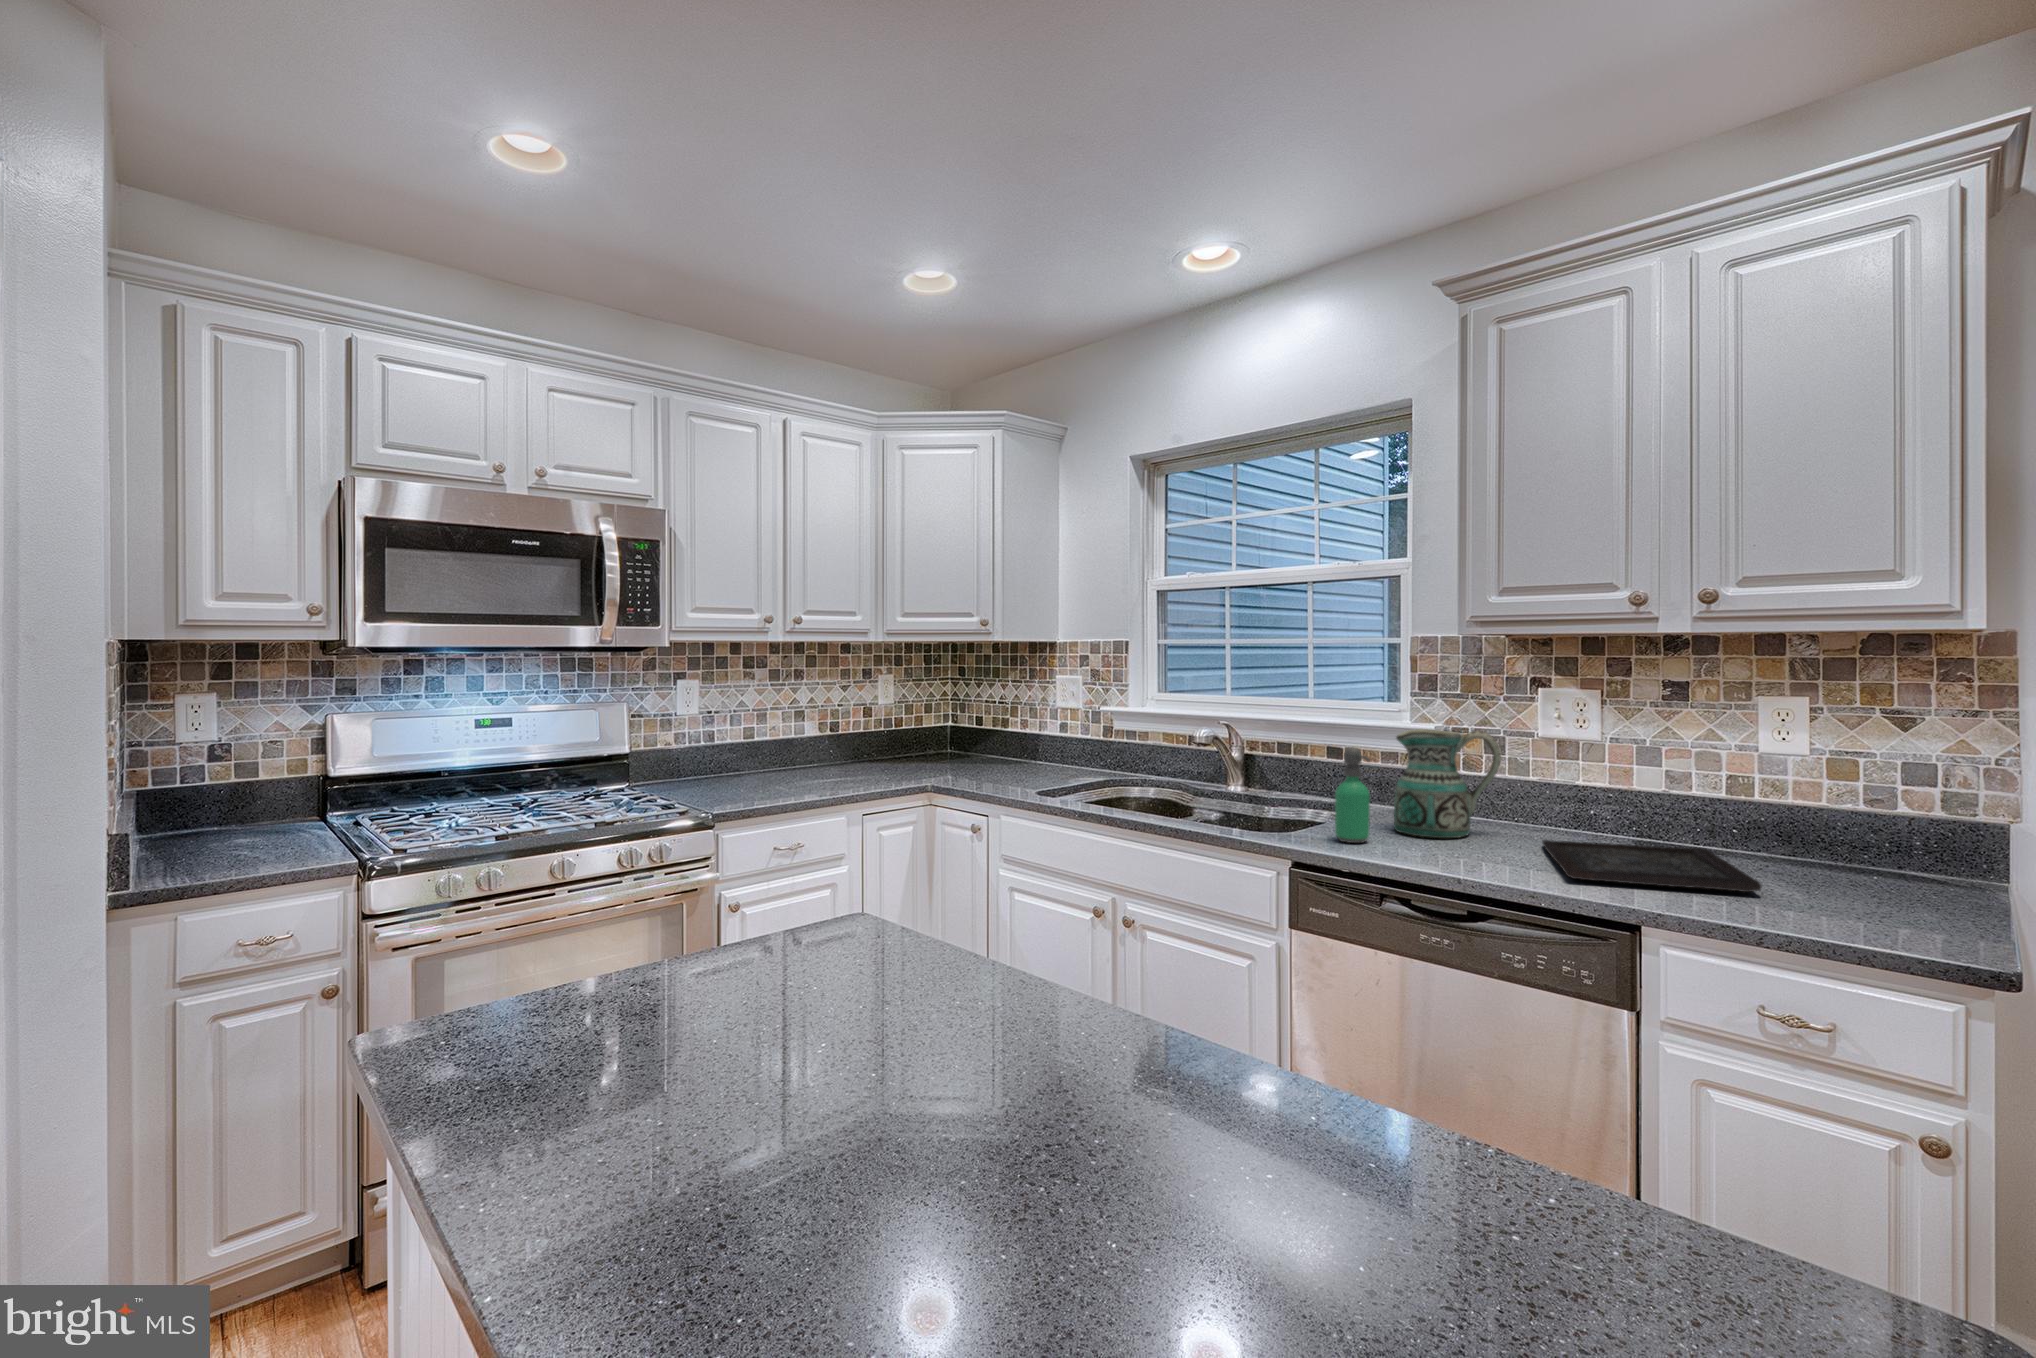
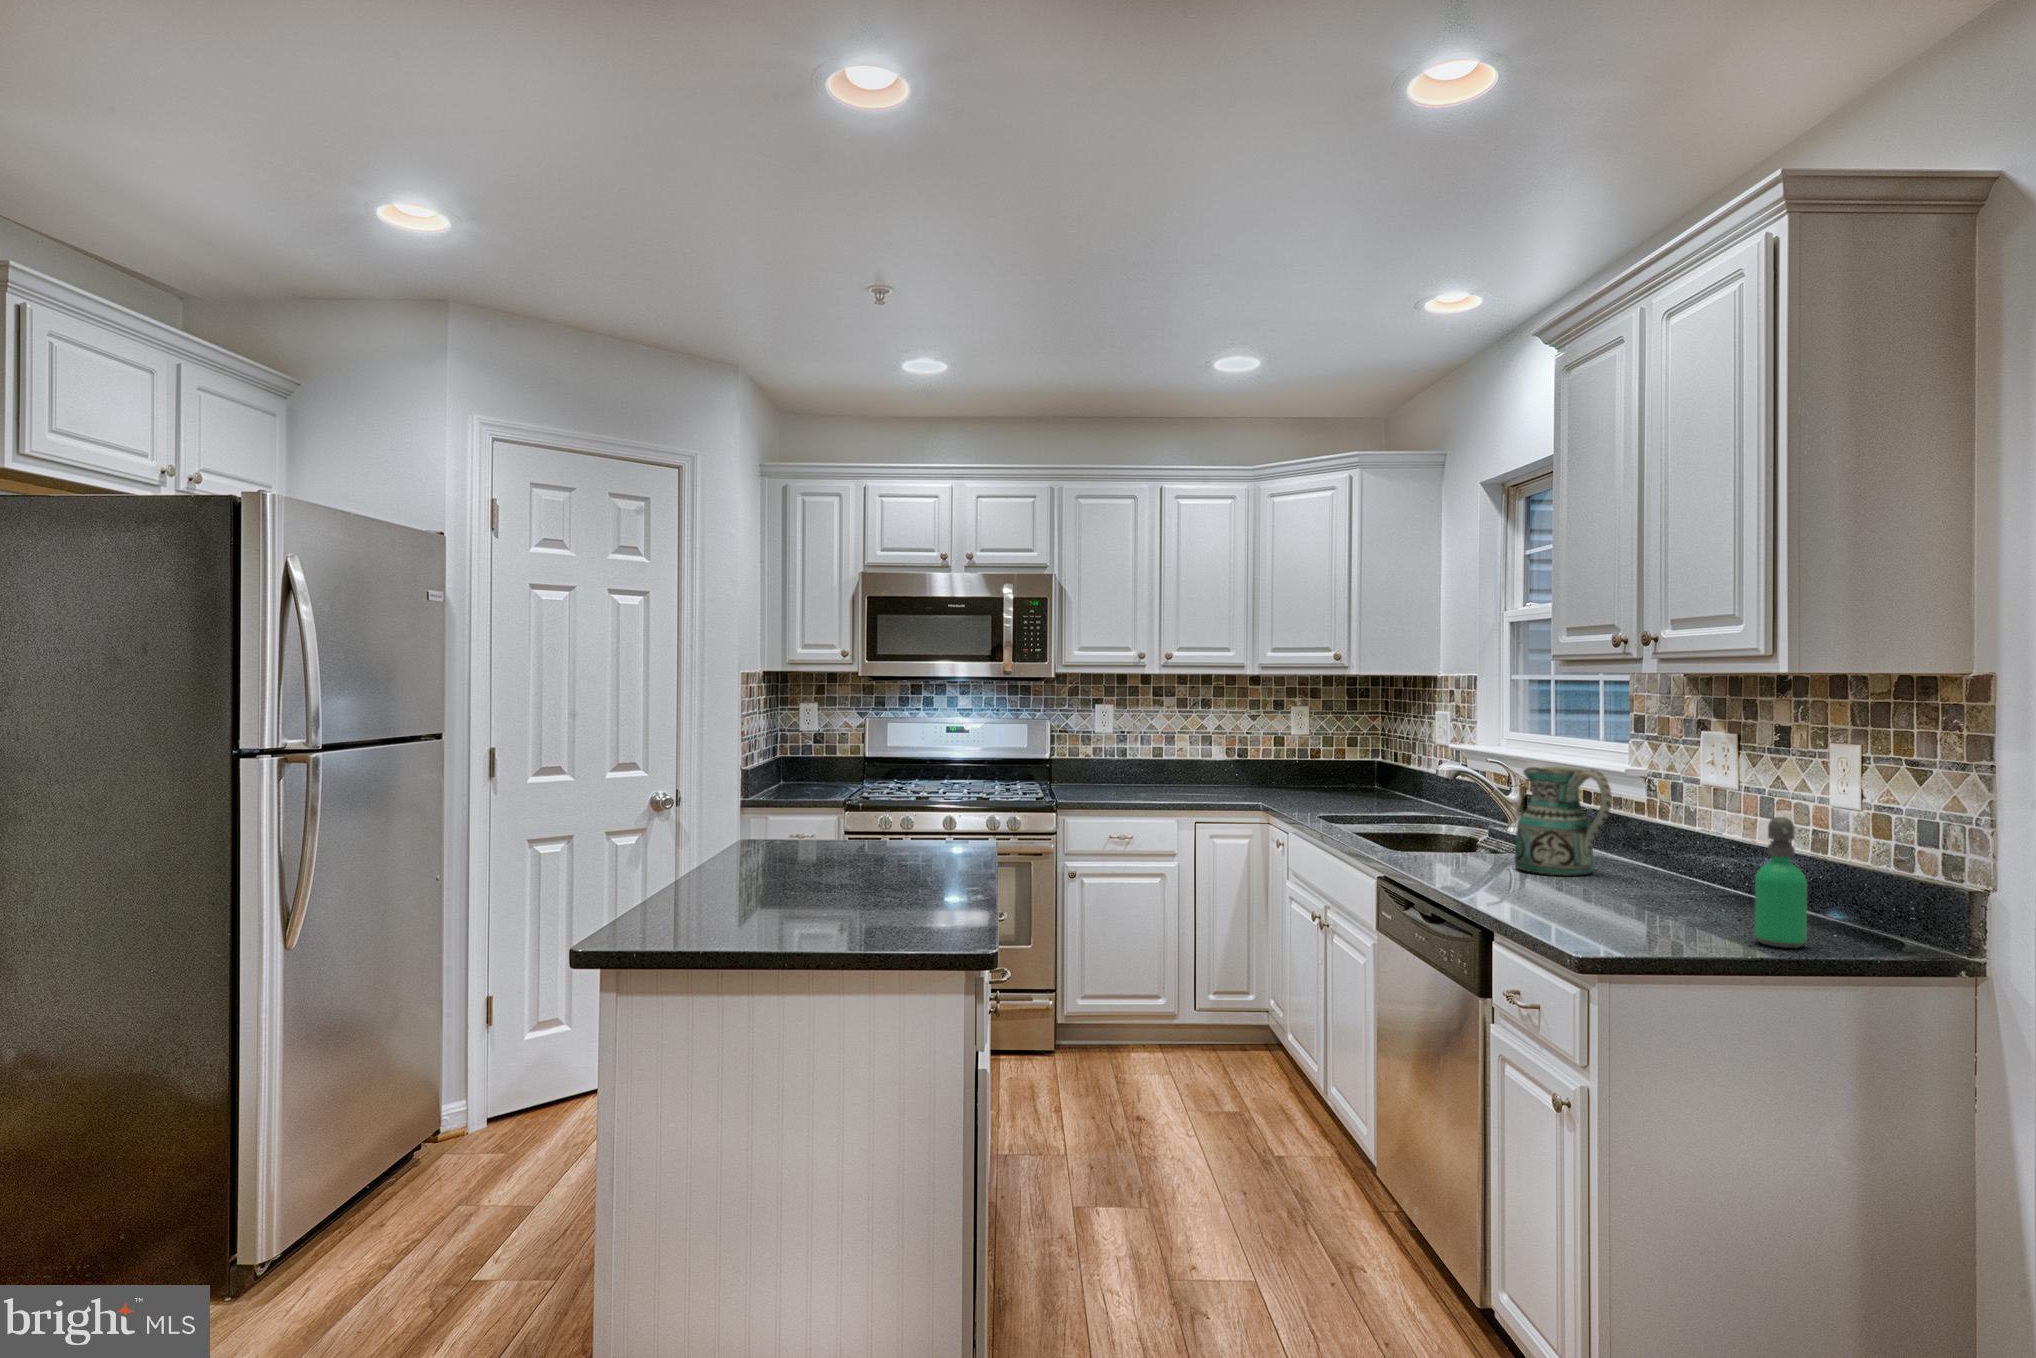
soap dispenser: present [1335,747,1370,843] -> present [1754,817,1807,948]
tray: present [1543,840,1761,892] -> none [1499,883,1754,925]

